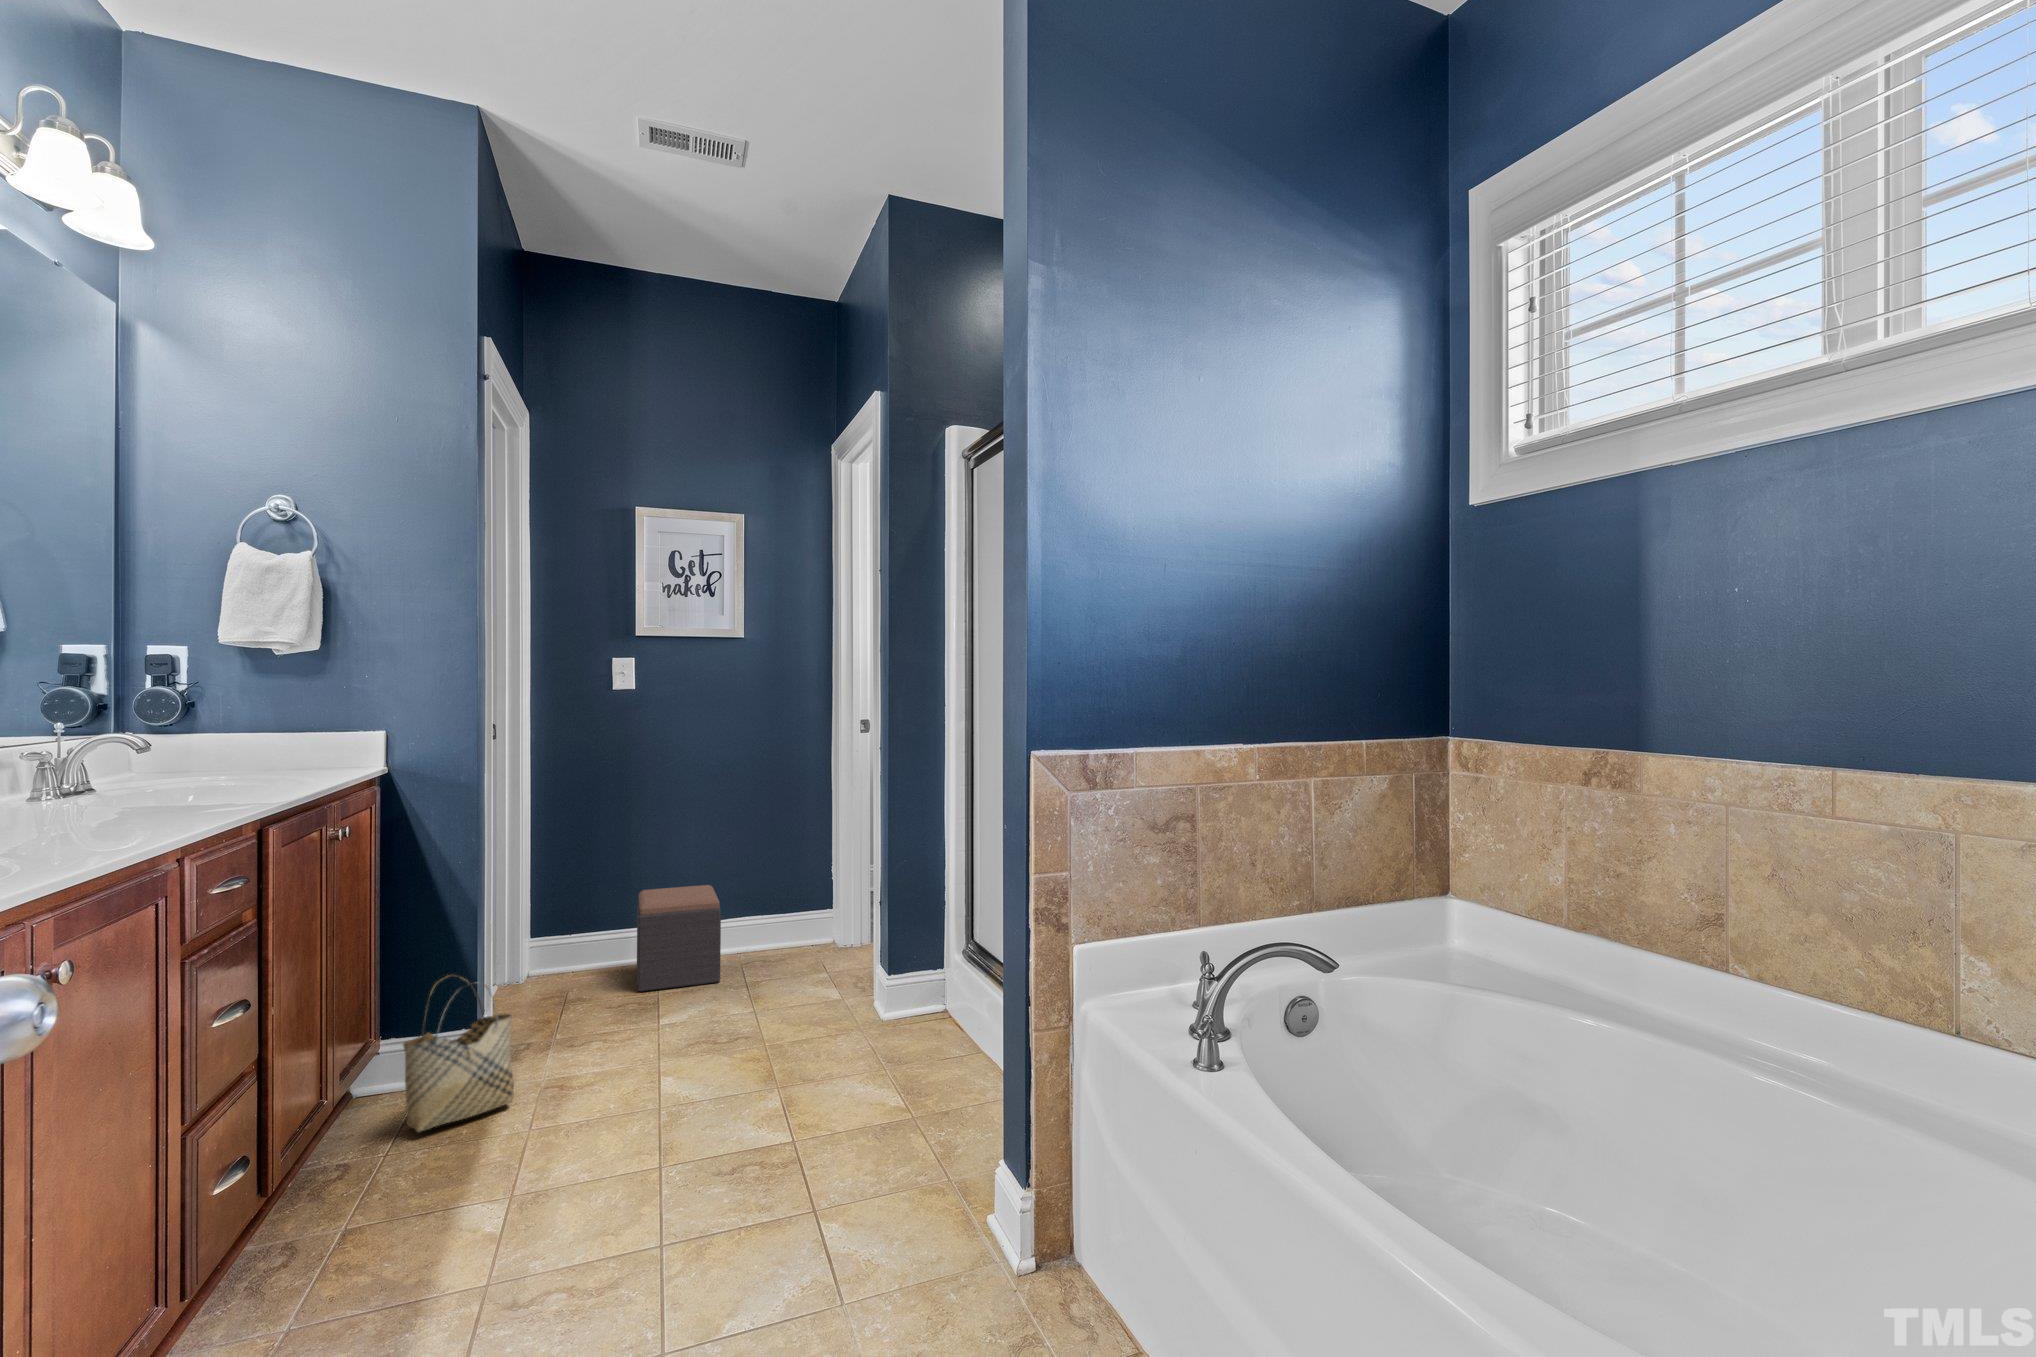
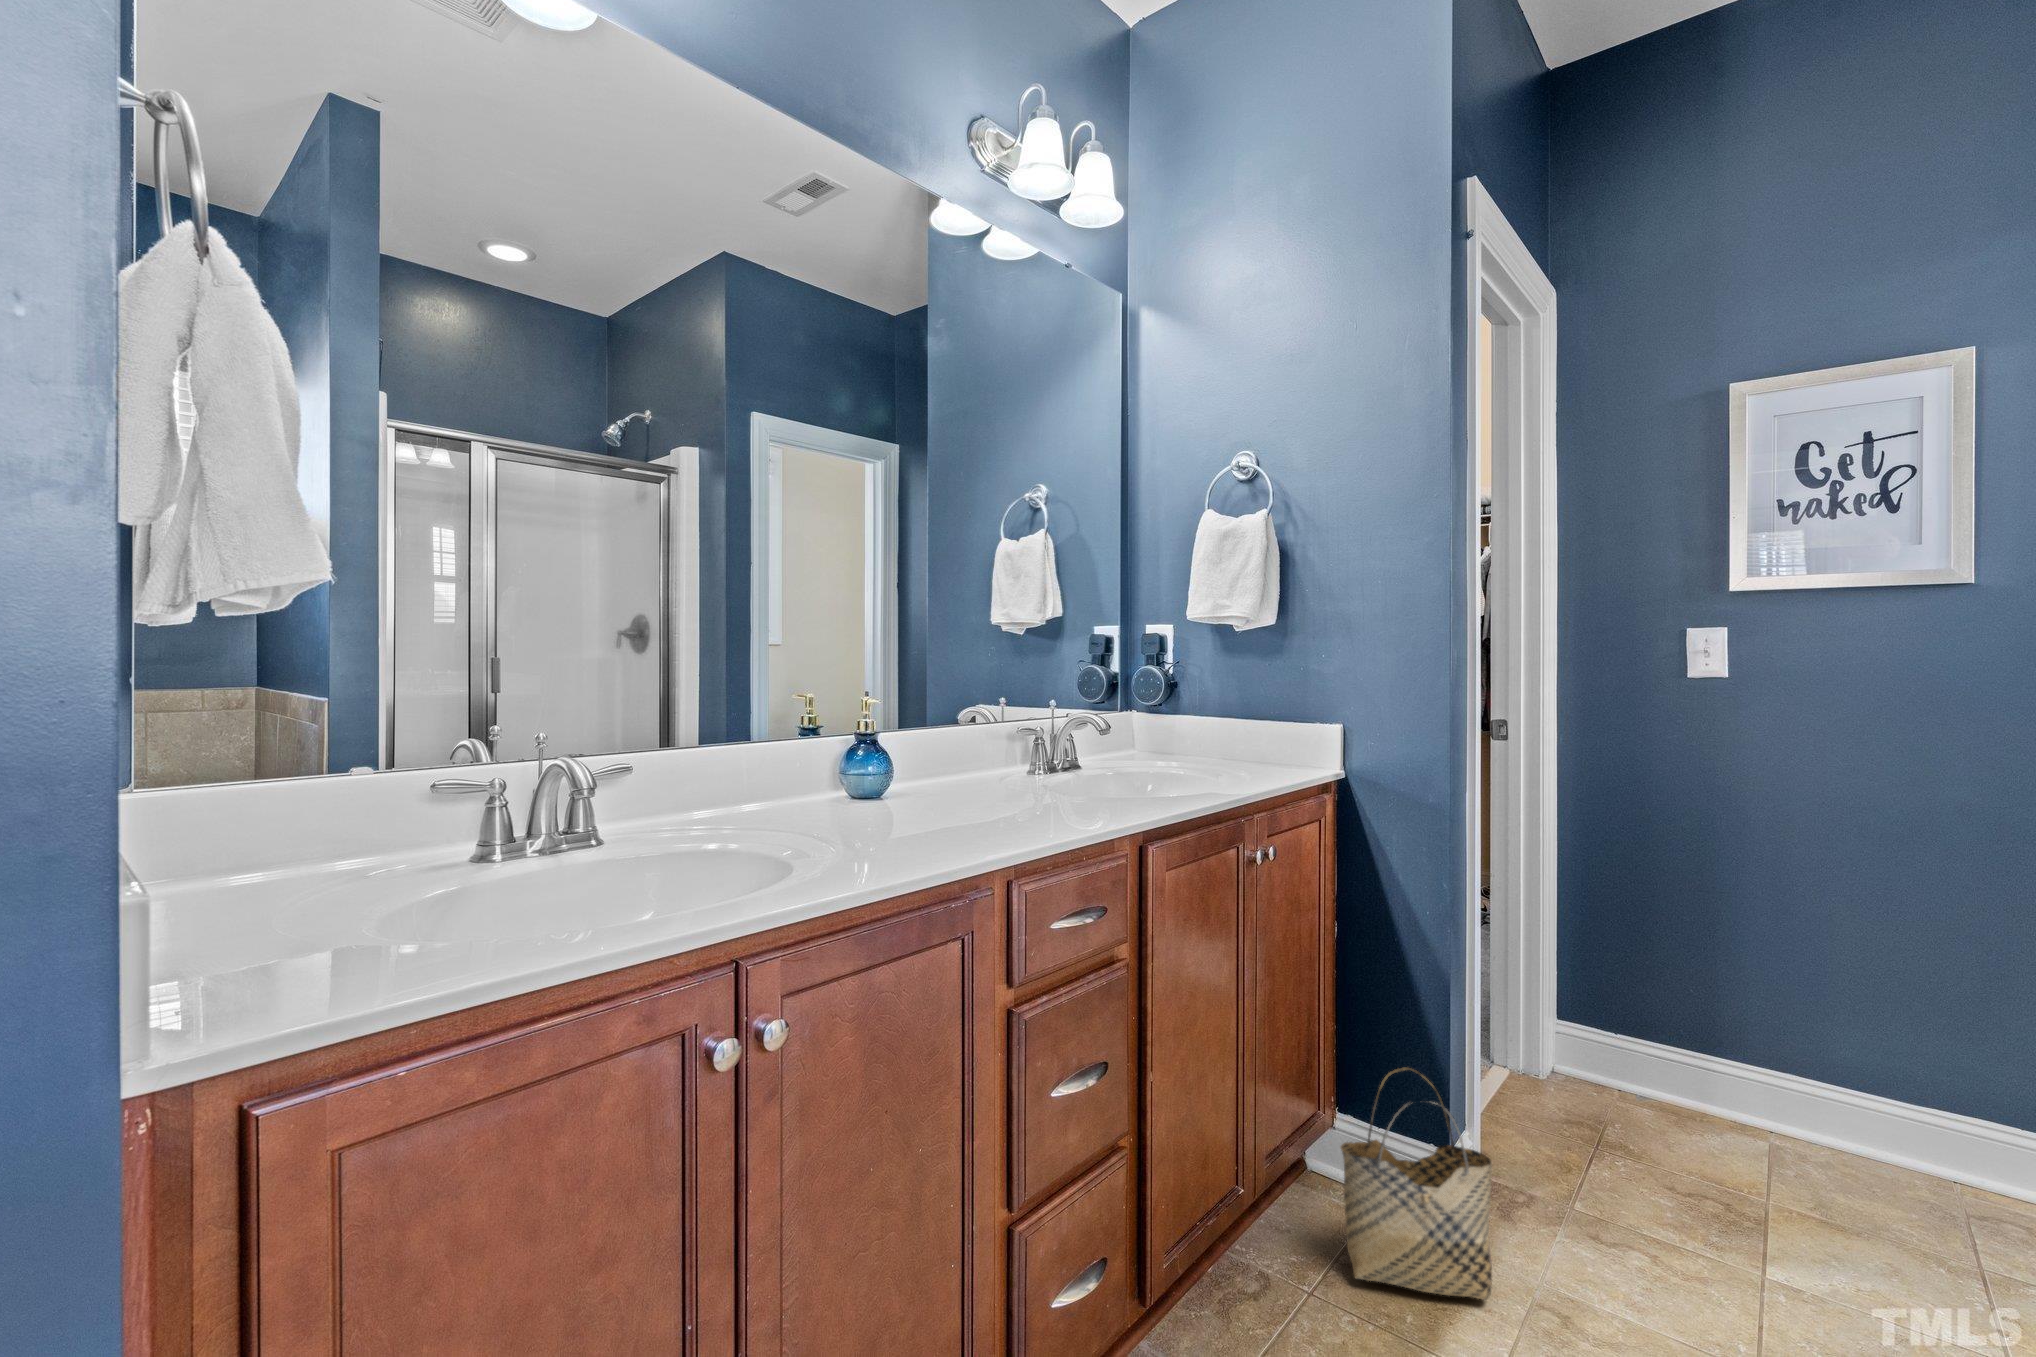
footstool: present [637,885,721,991] -> none [1730,994,1915,1215]

